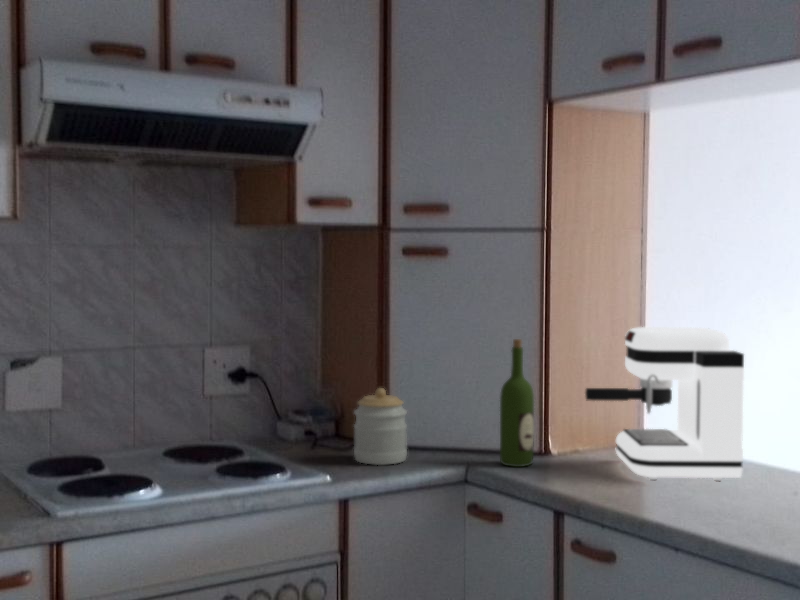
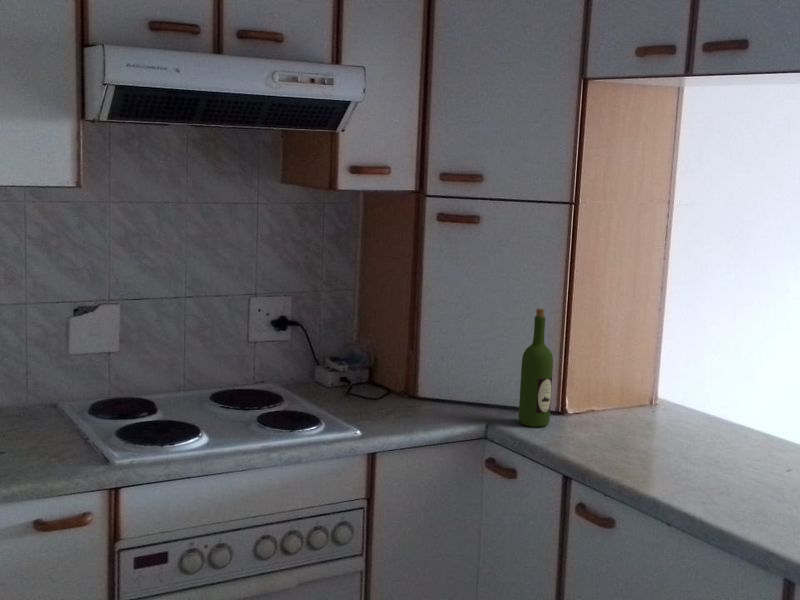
coffee maker: present [585,327,744,481] -> none [602,302,752,452]
jar: present [354,388,407,465] -> none [384,347,435,419]

